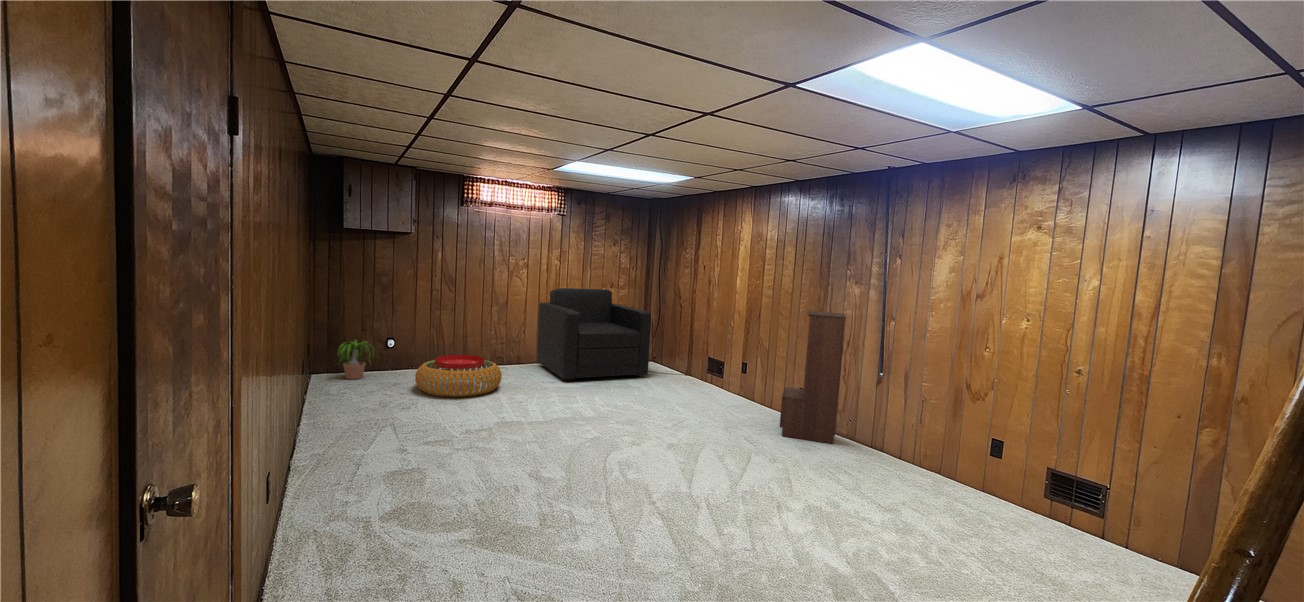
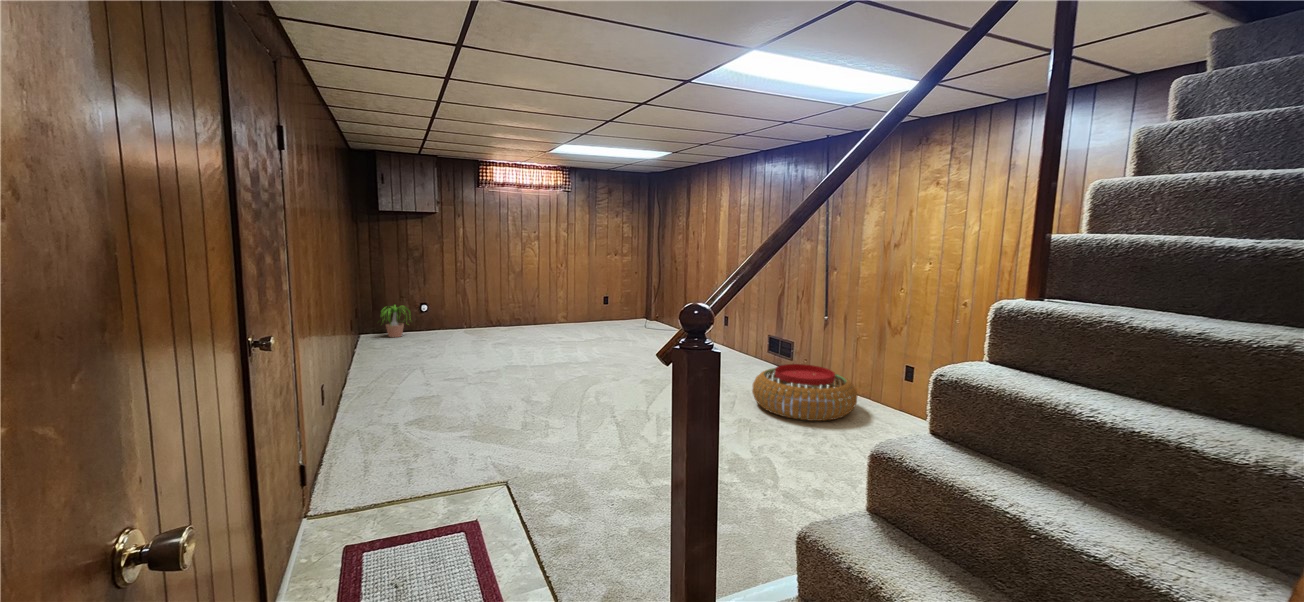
armchair: present [537,288,651,380] -> none [550,257,646,335]
bookshelf: present [780,311,846,443] -> none [743,265,799,378]
pouf: present [415,355,502,397] -> present [752,364,858,421]

